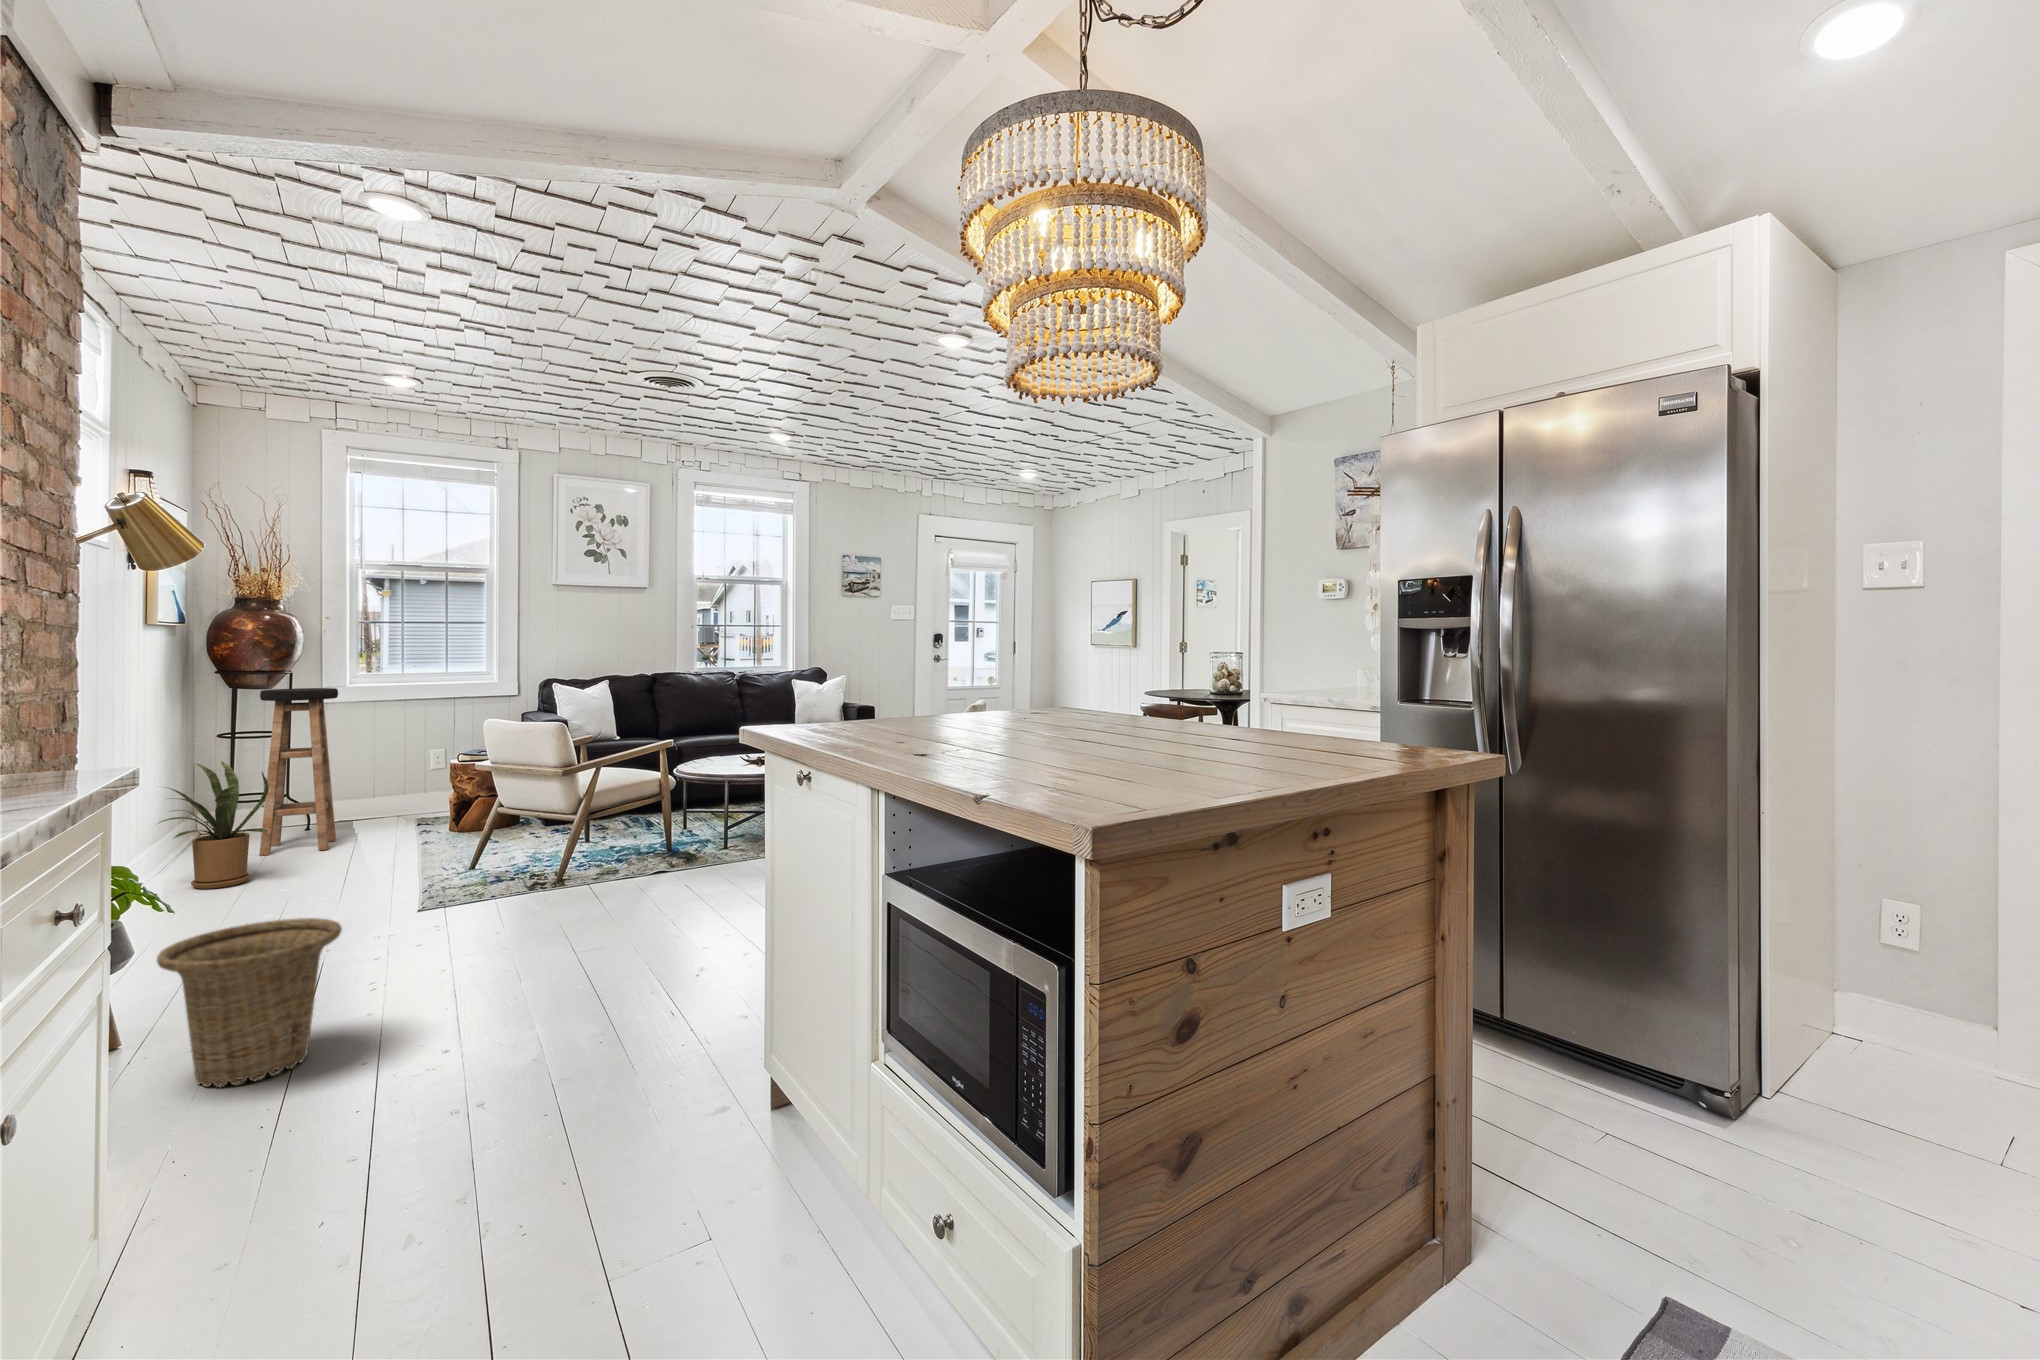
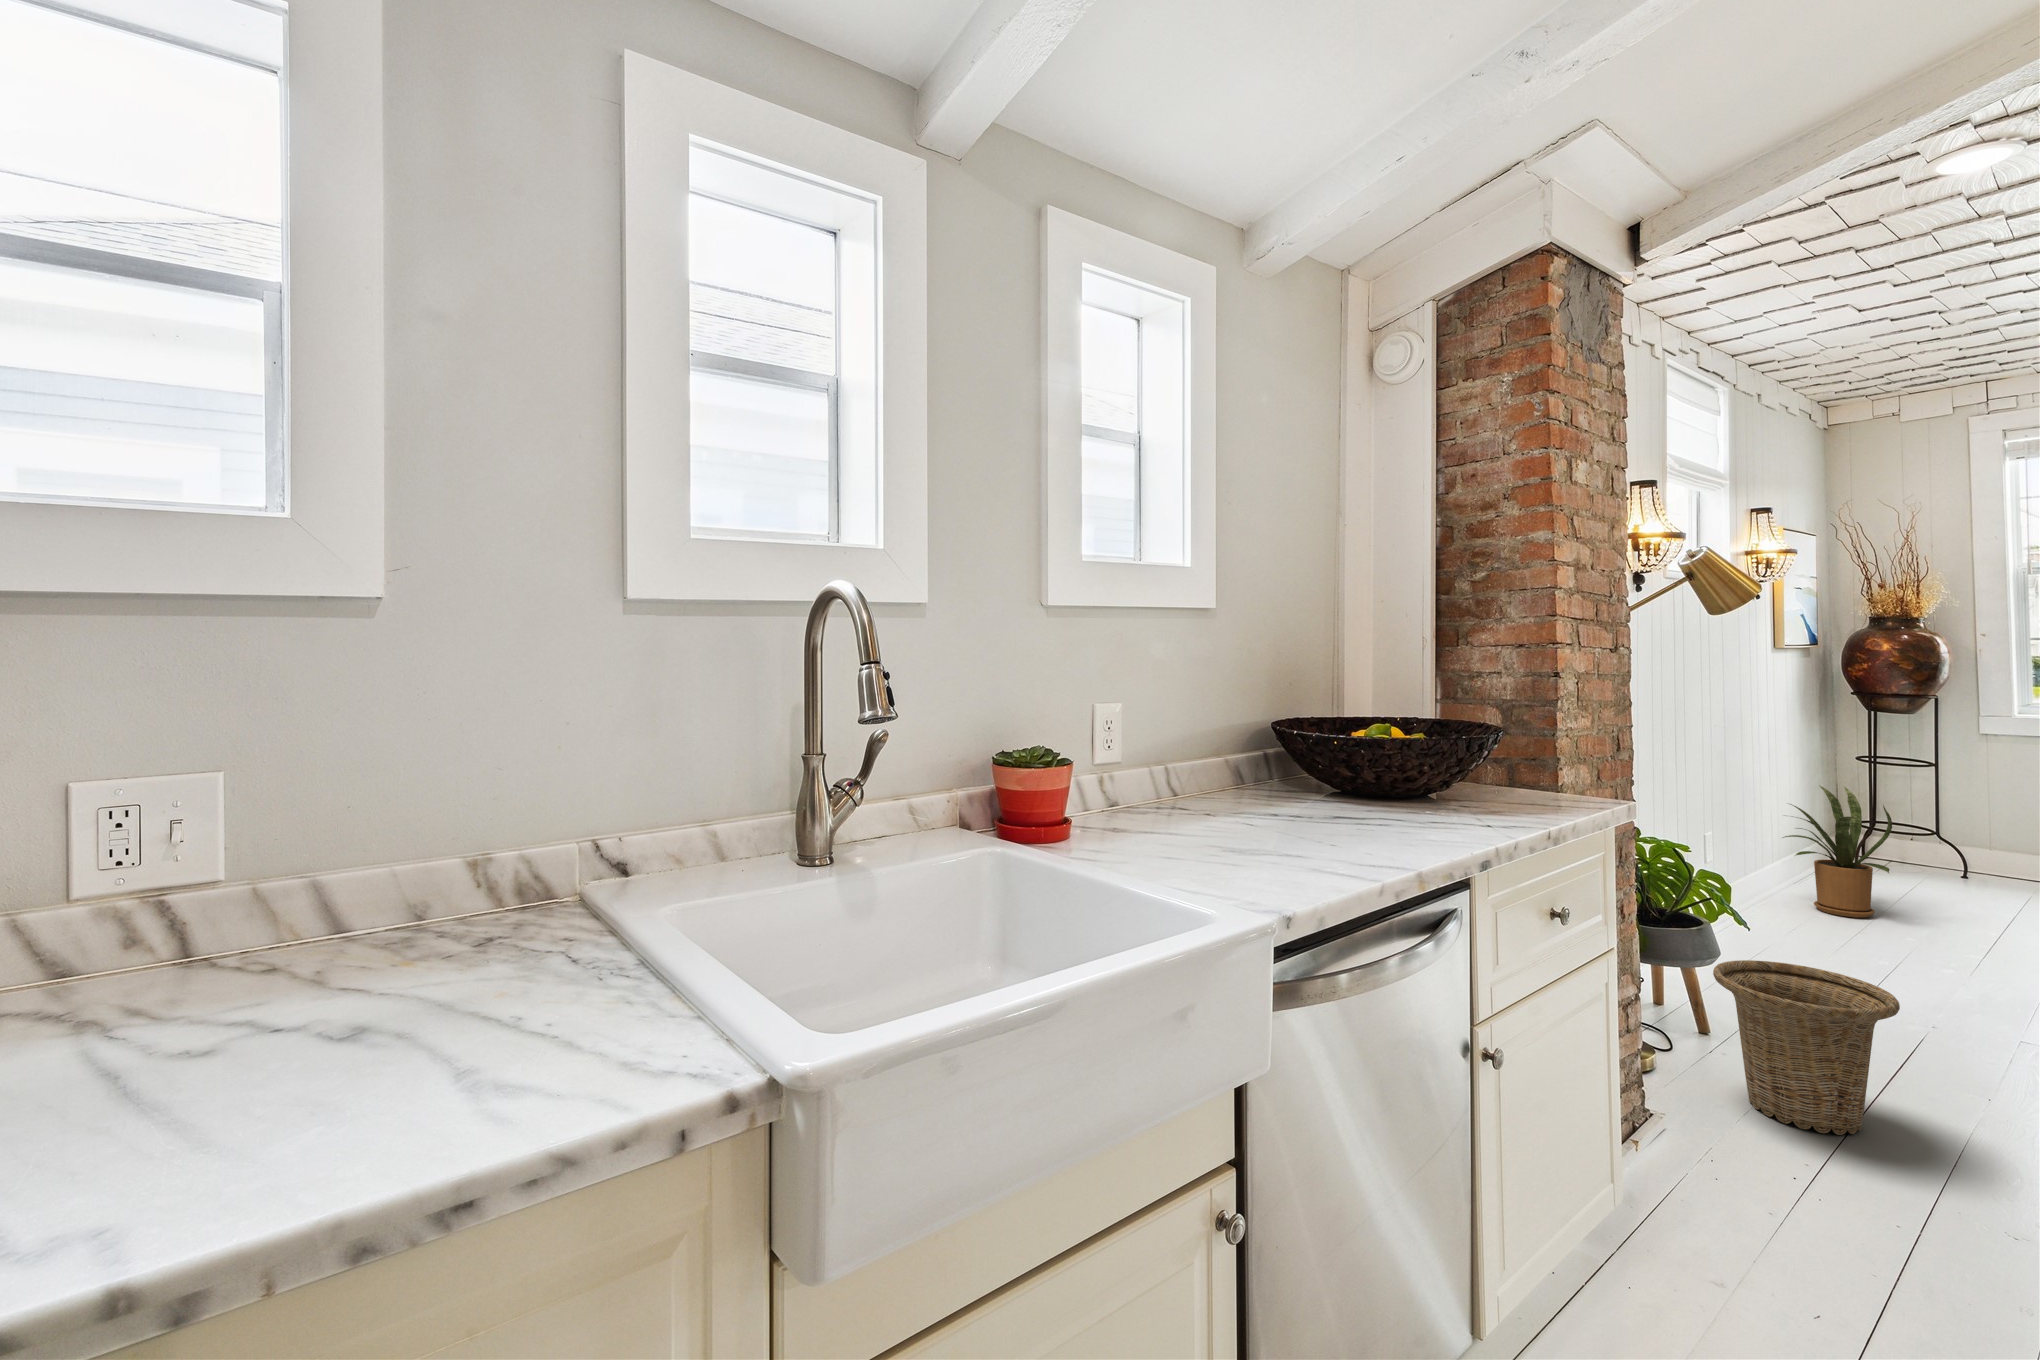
bar stool: present [259,688,338,856] -> none [1894,716,1993,907]

